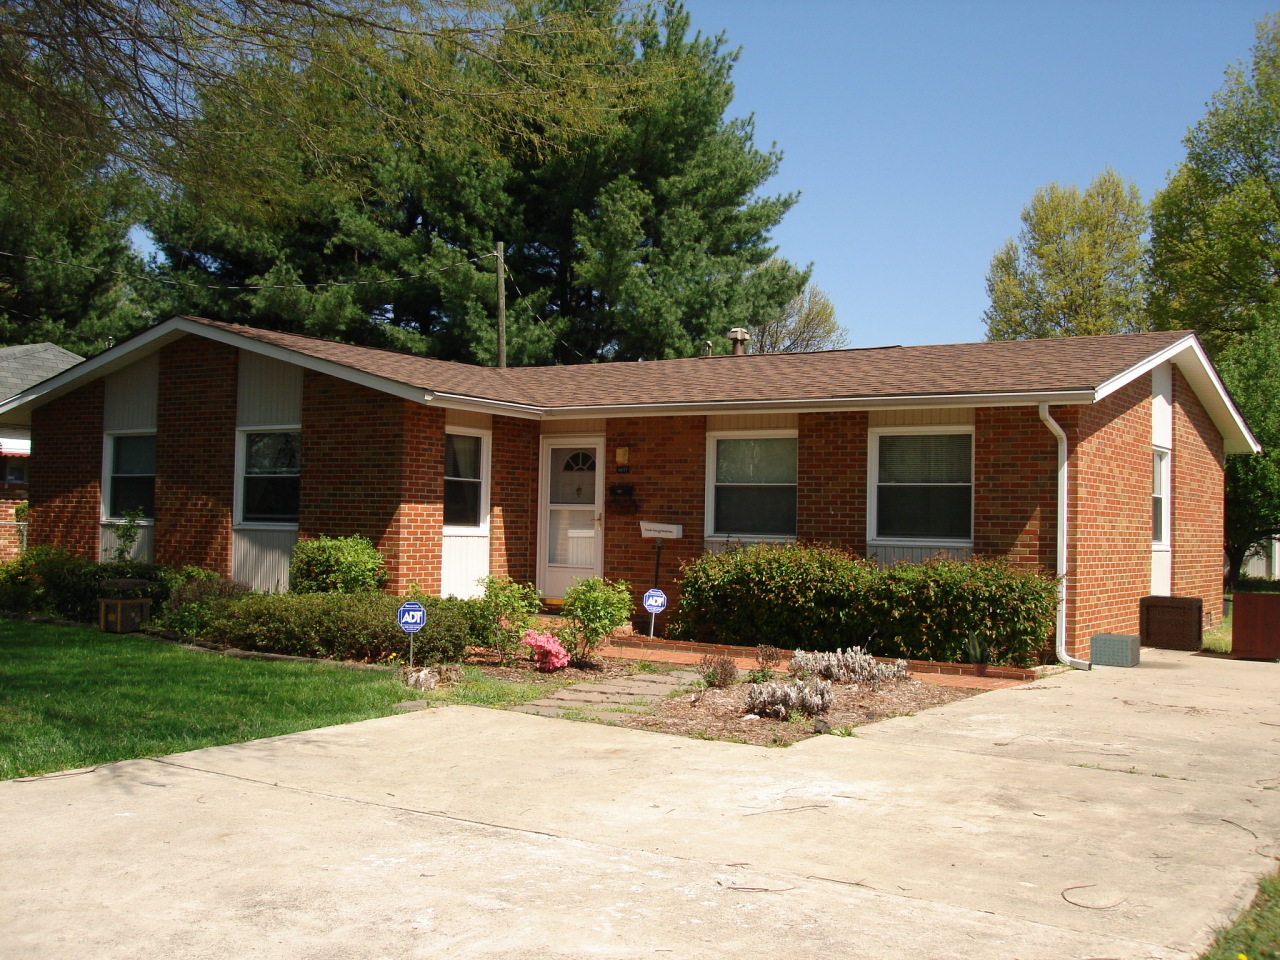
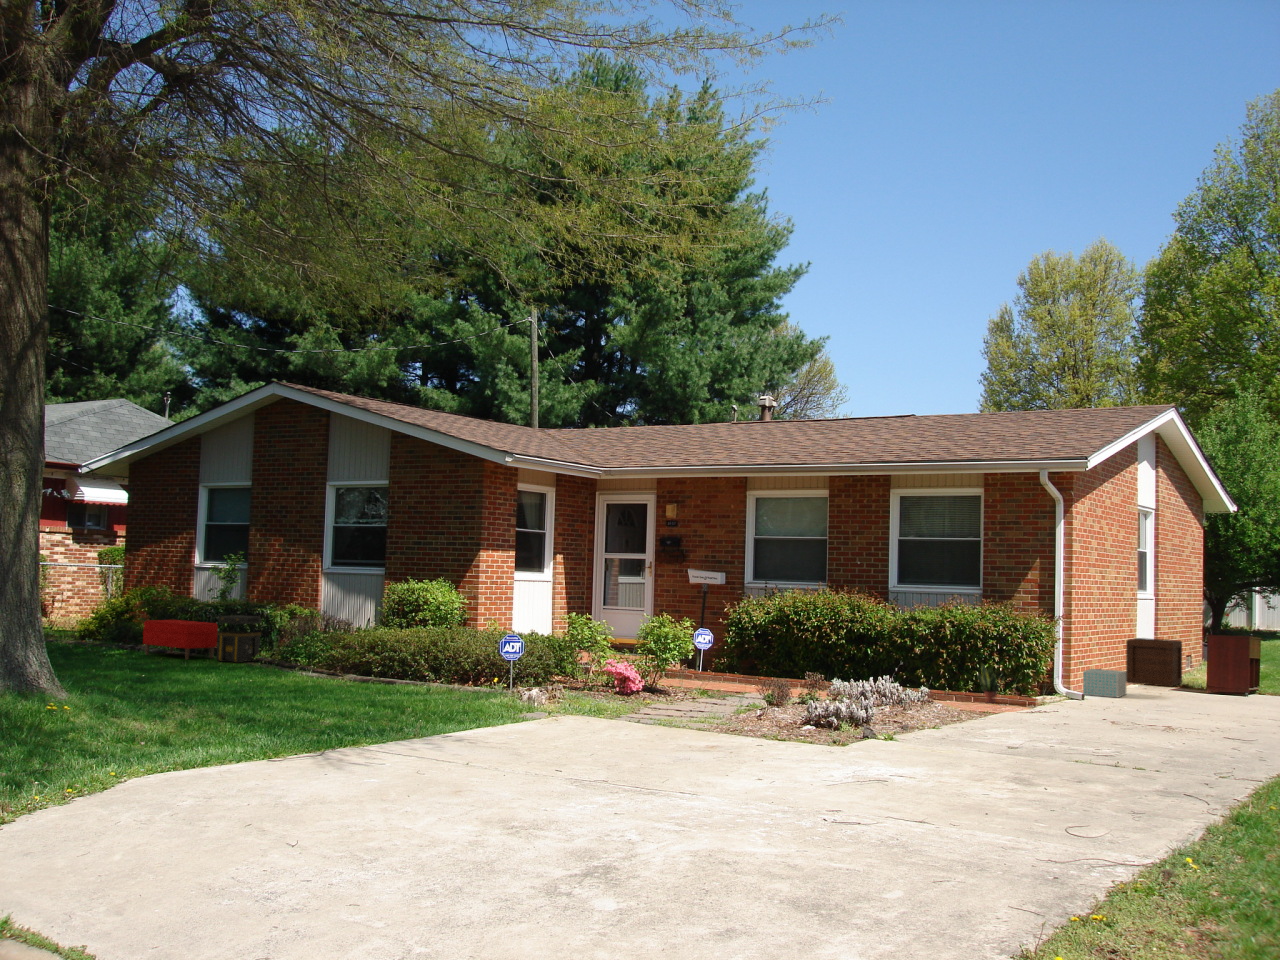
bench: none [21,584,104,630] -> present [143,620,218,660]

